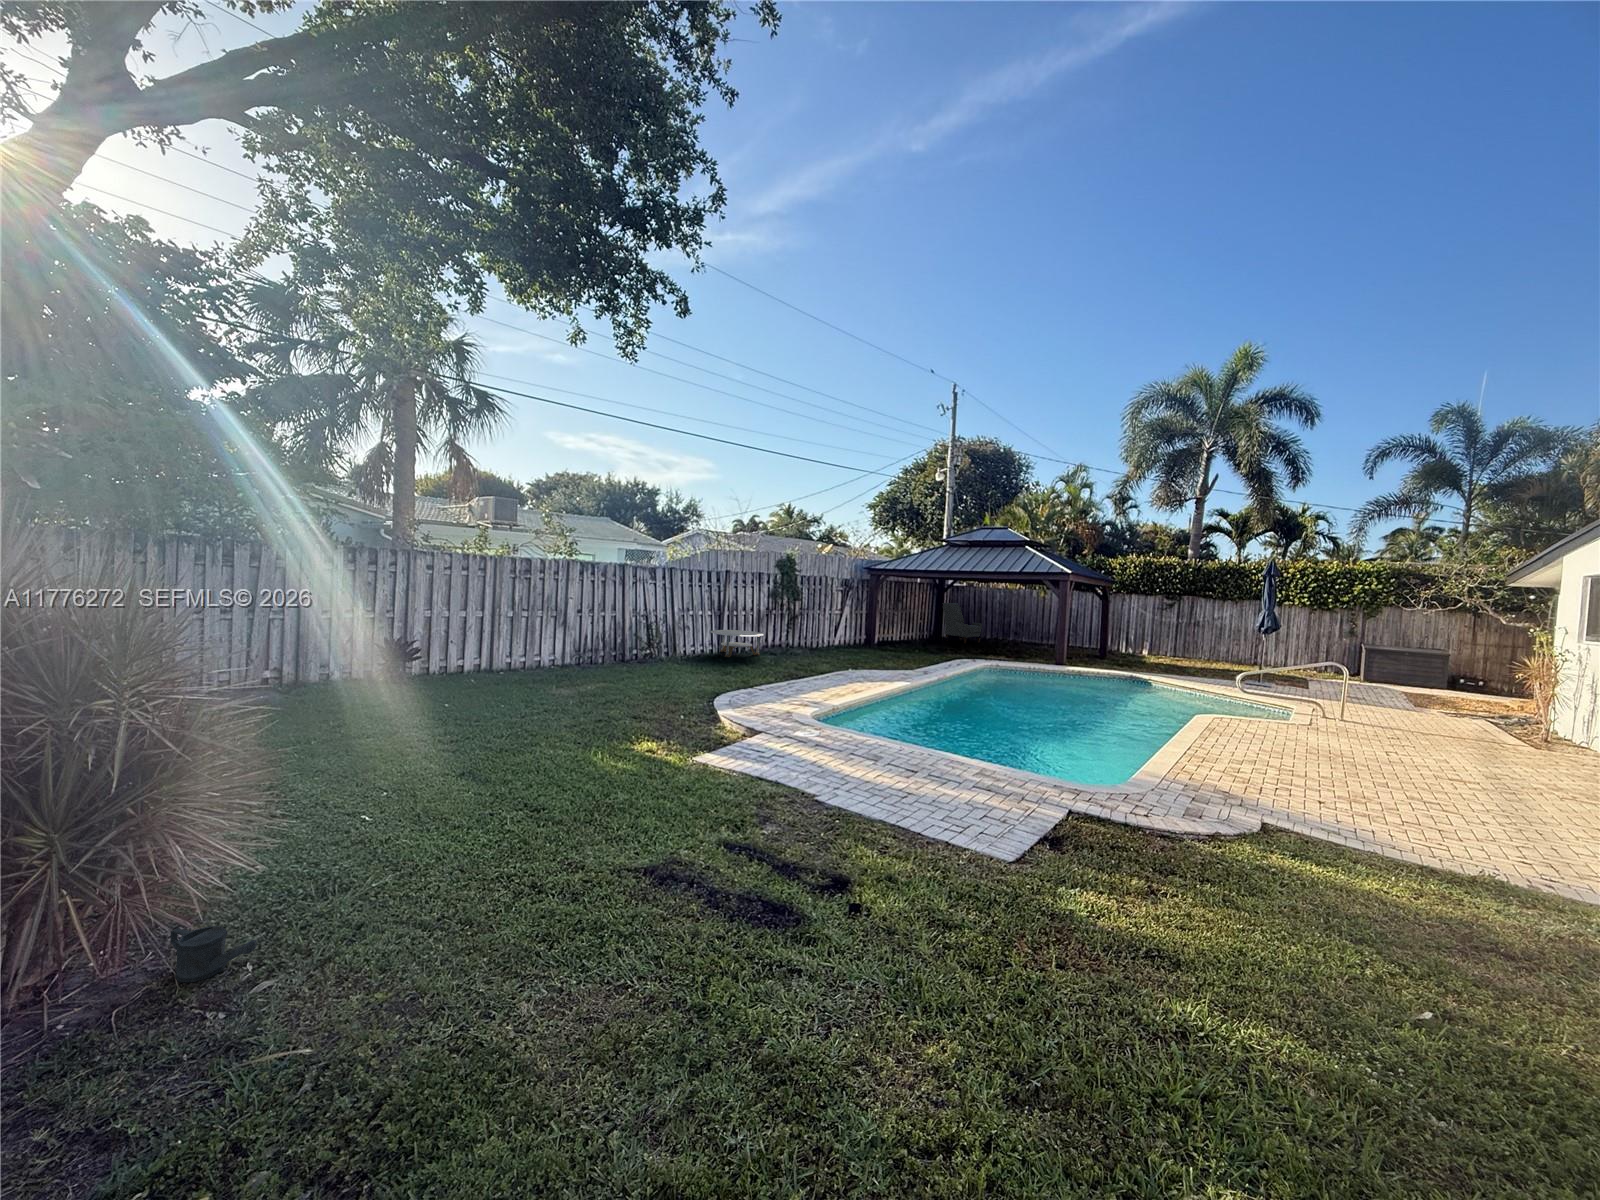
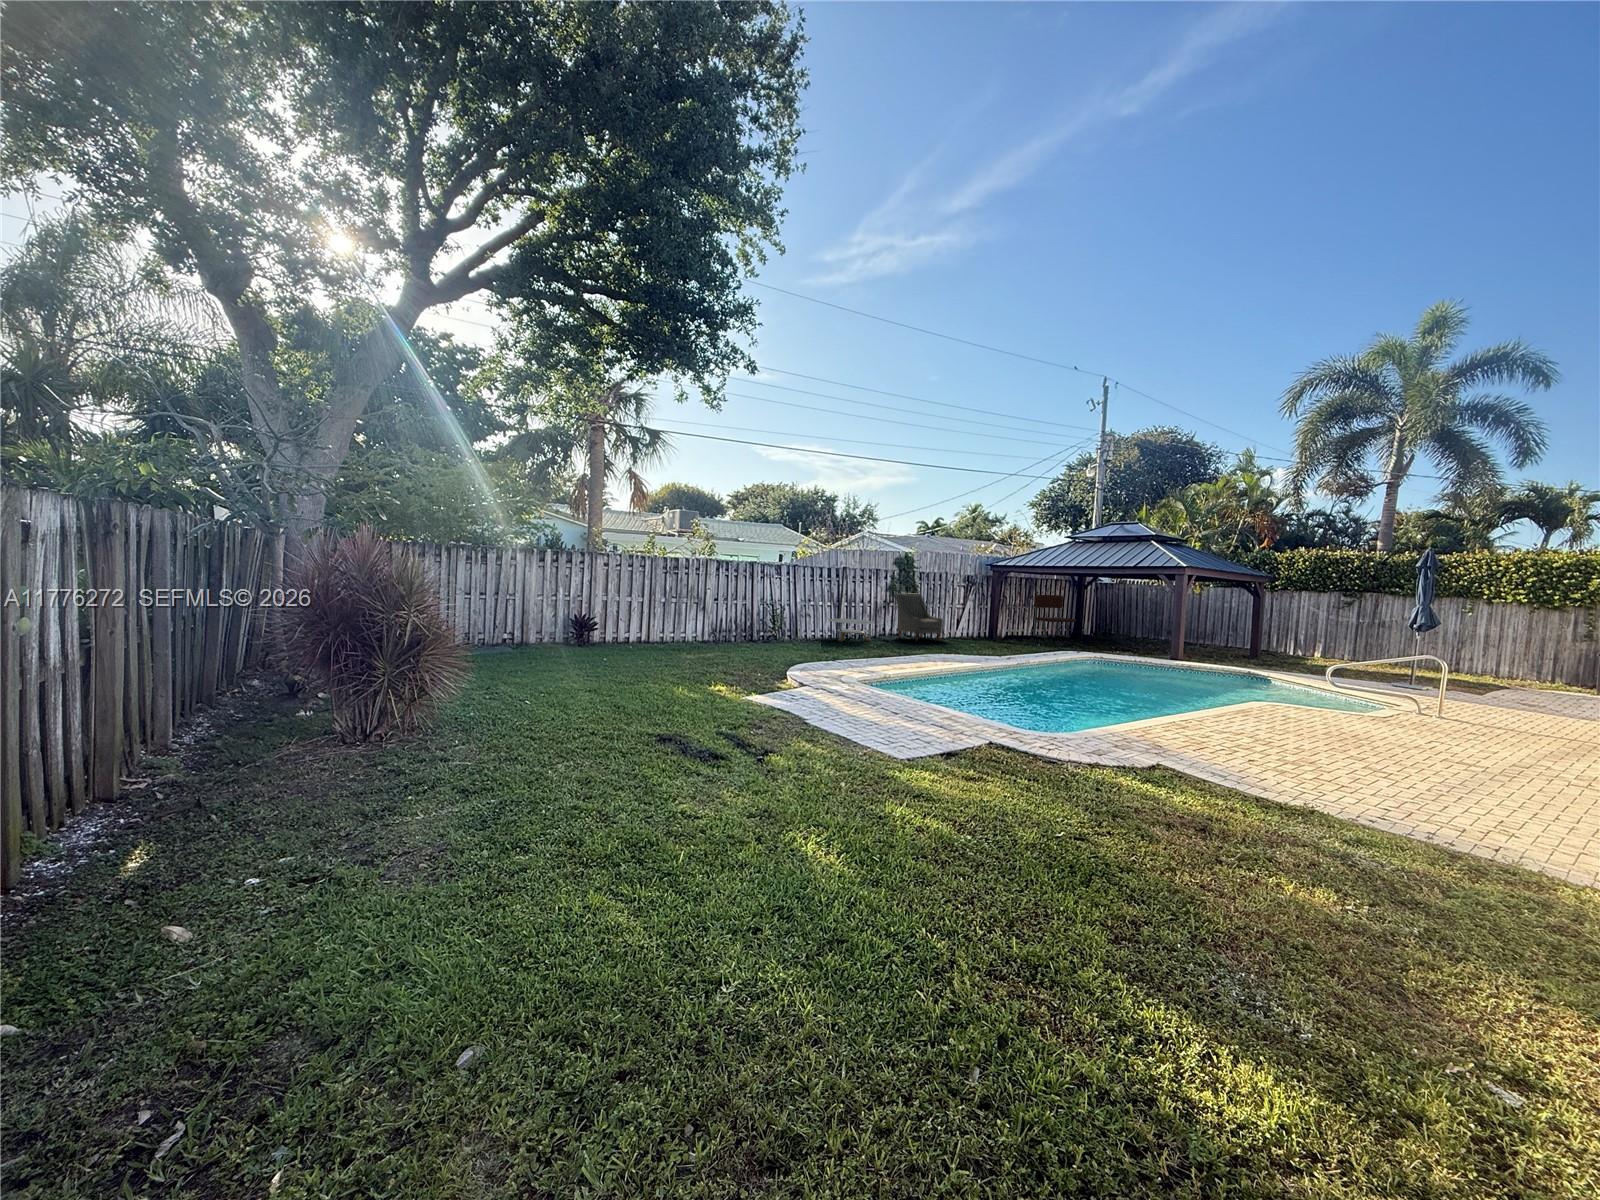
bench: none [904,599,944,643] -> present [1033,595,1076,638]
chair: present [943,603,982,643] -> present [895,593,943,641]
watering can: present [170,926,257,982] -> none [404,730,436,753]

